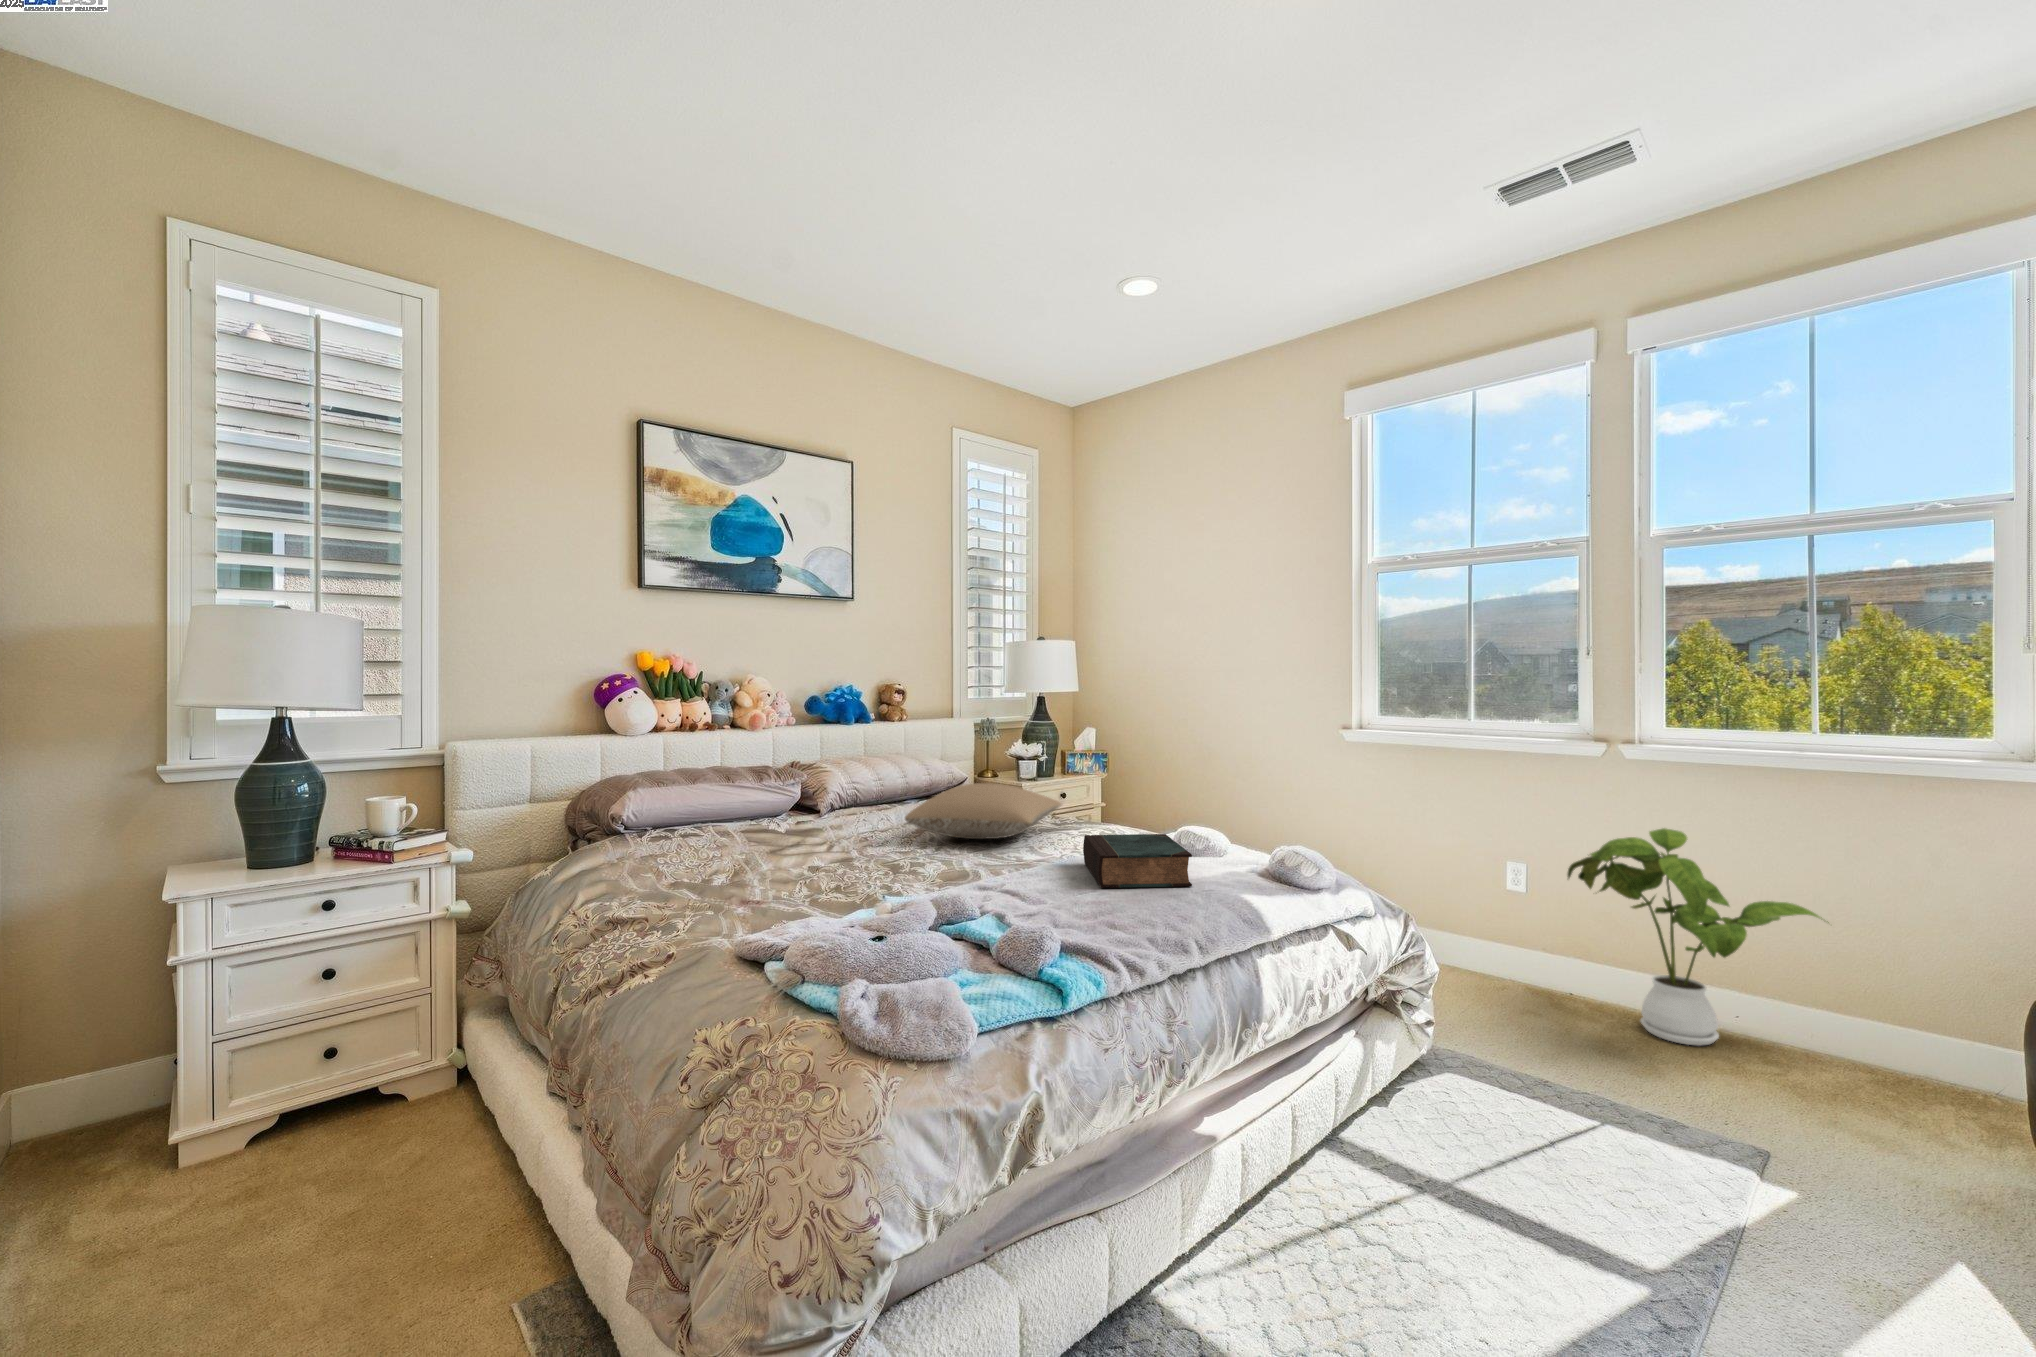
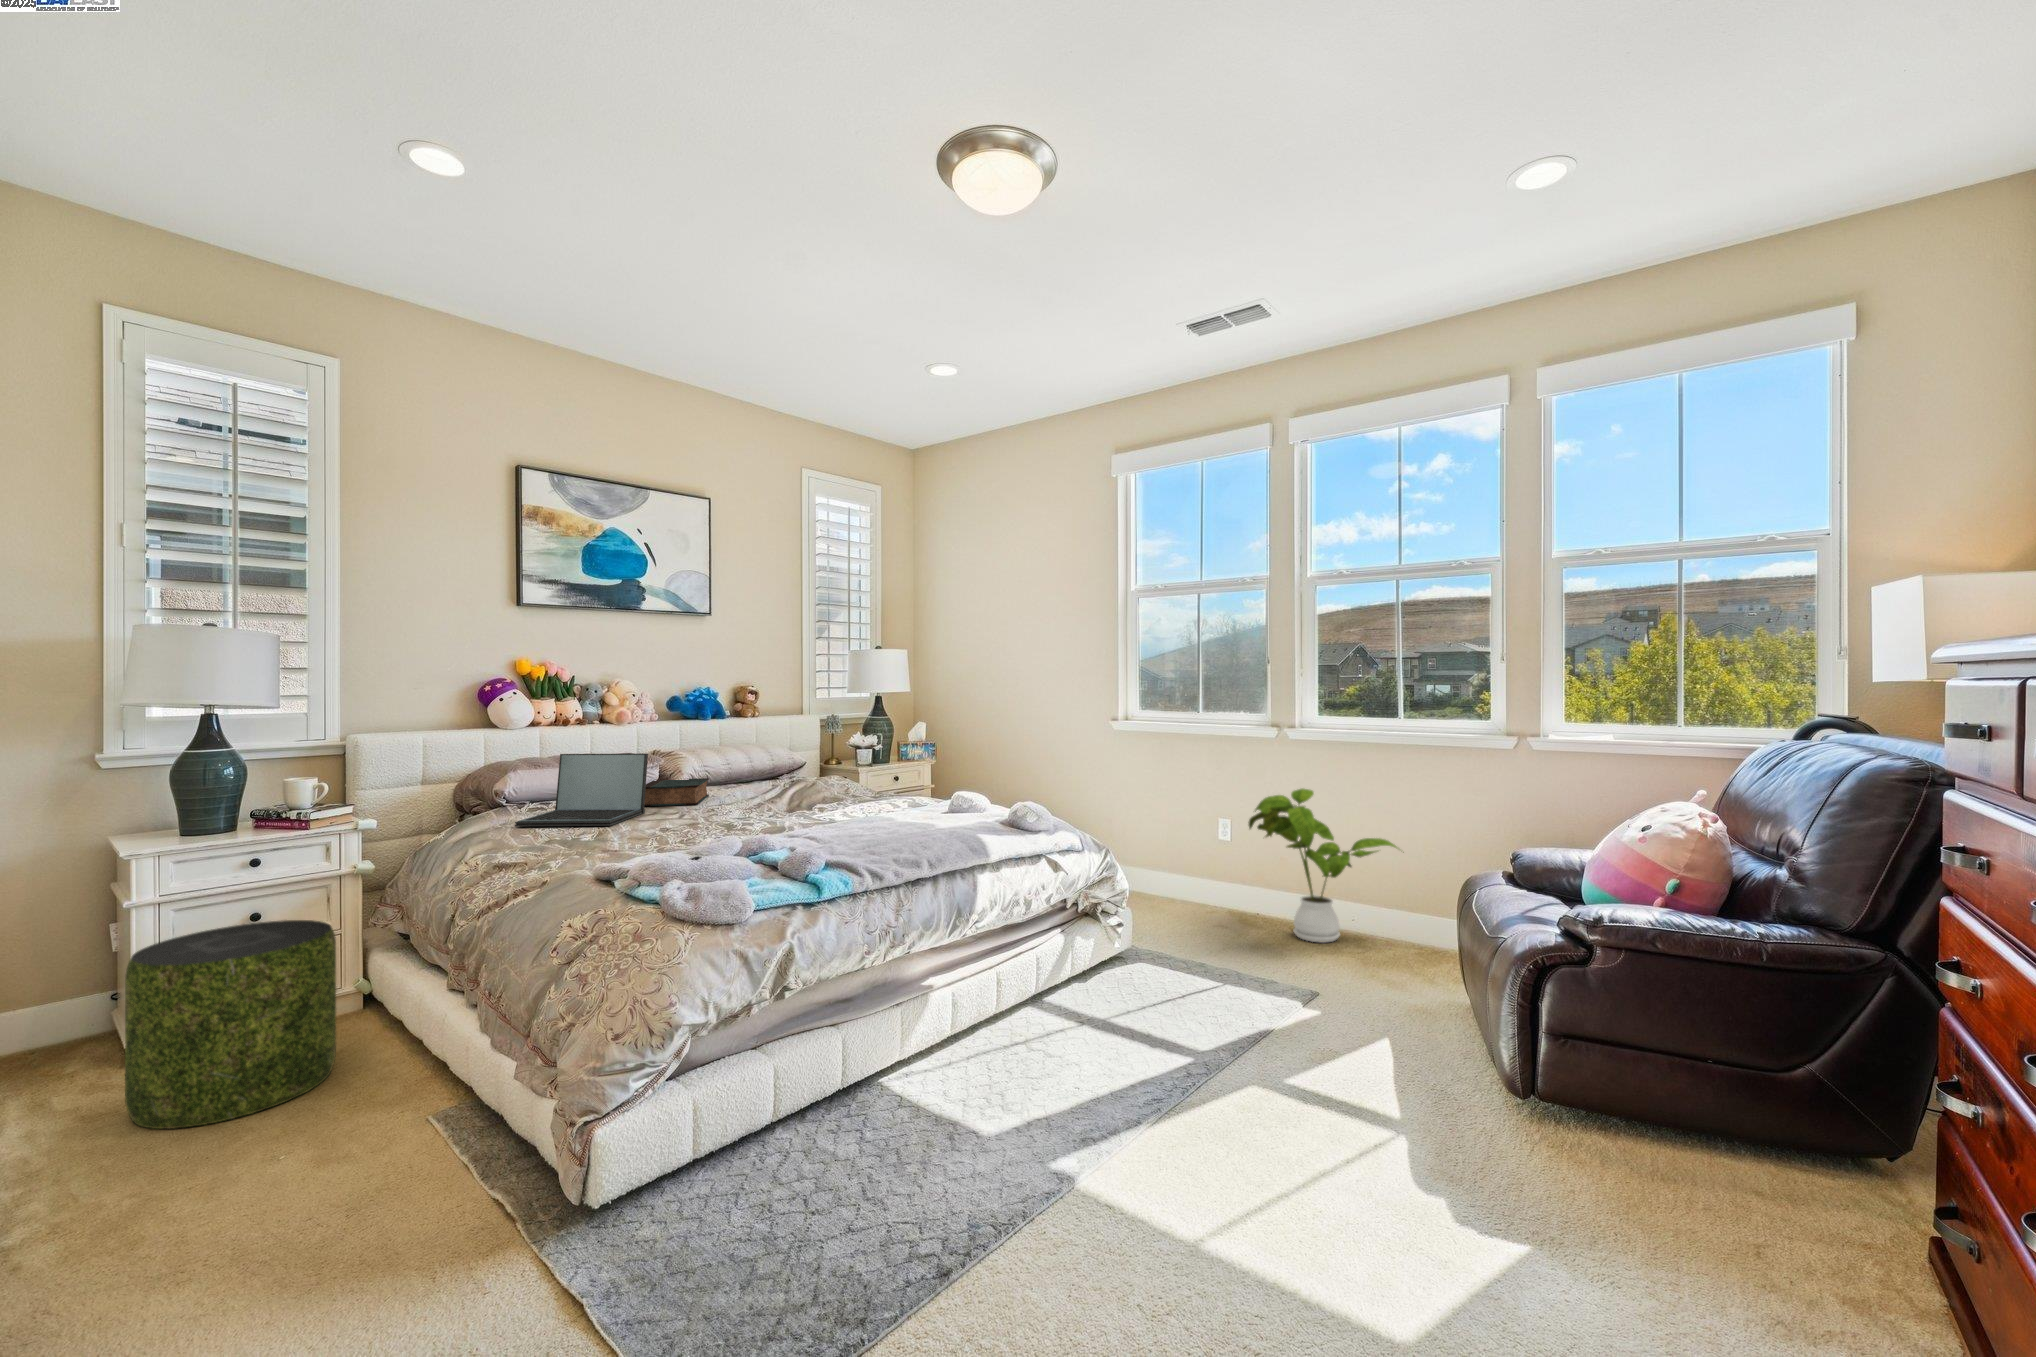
laptop: none [634,768,793,865] -> present [515,753,648,826]
pillow: present [905,783,1062,839] -> none [738,764,869,806]
book: present [1083,834,1192,888] -> present [644,778,709,806]
pouf: none [138,985,410,1289] -> present [125,920,336,1129]

